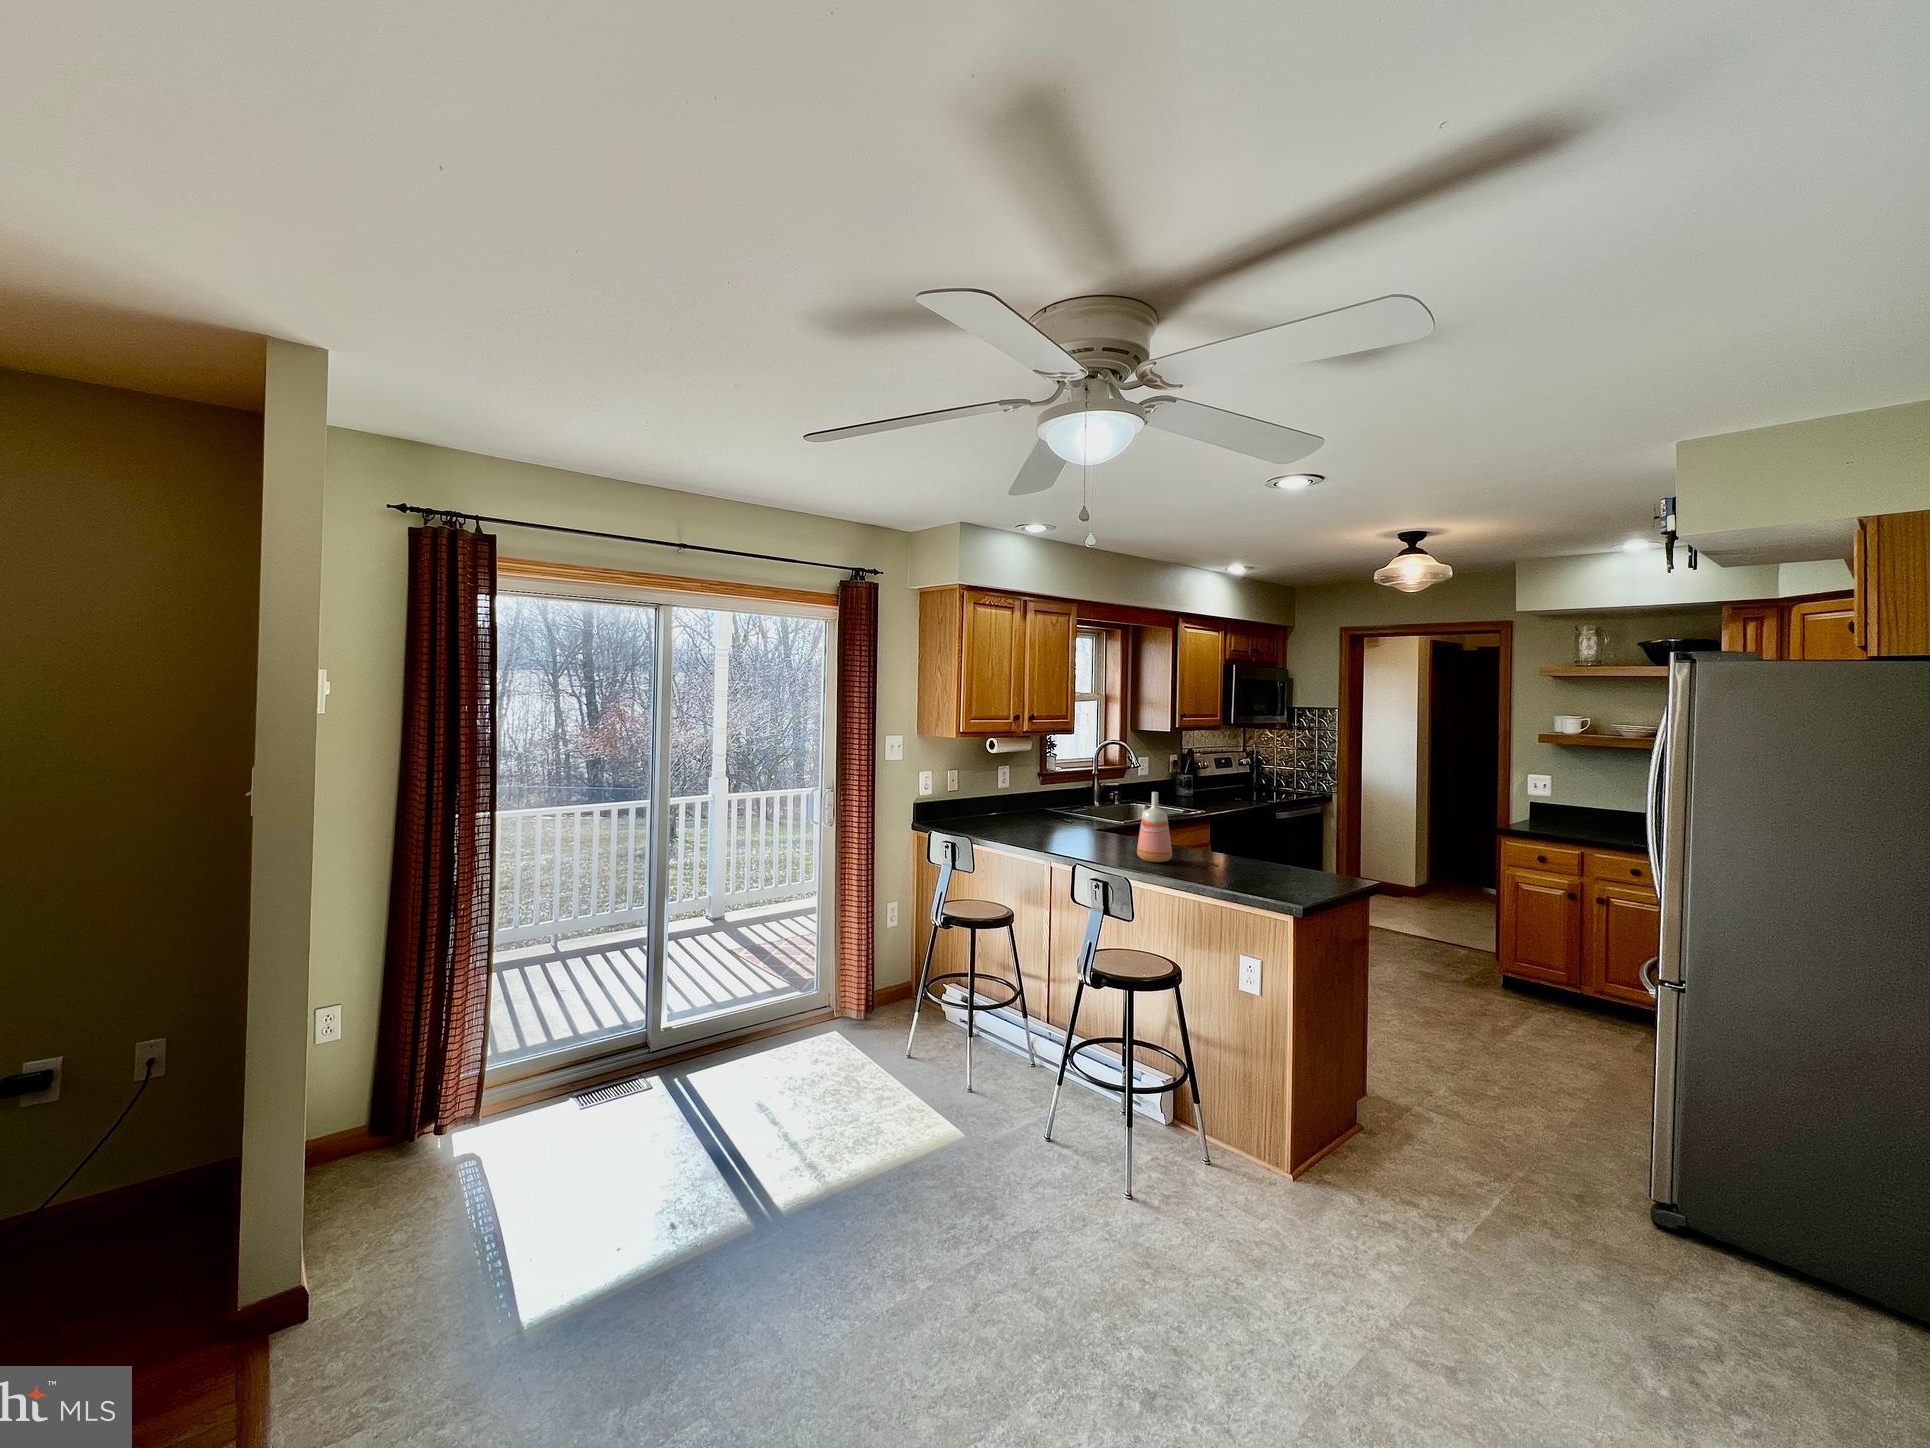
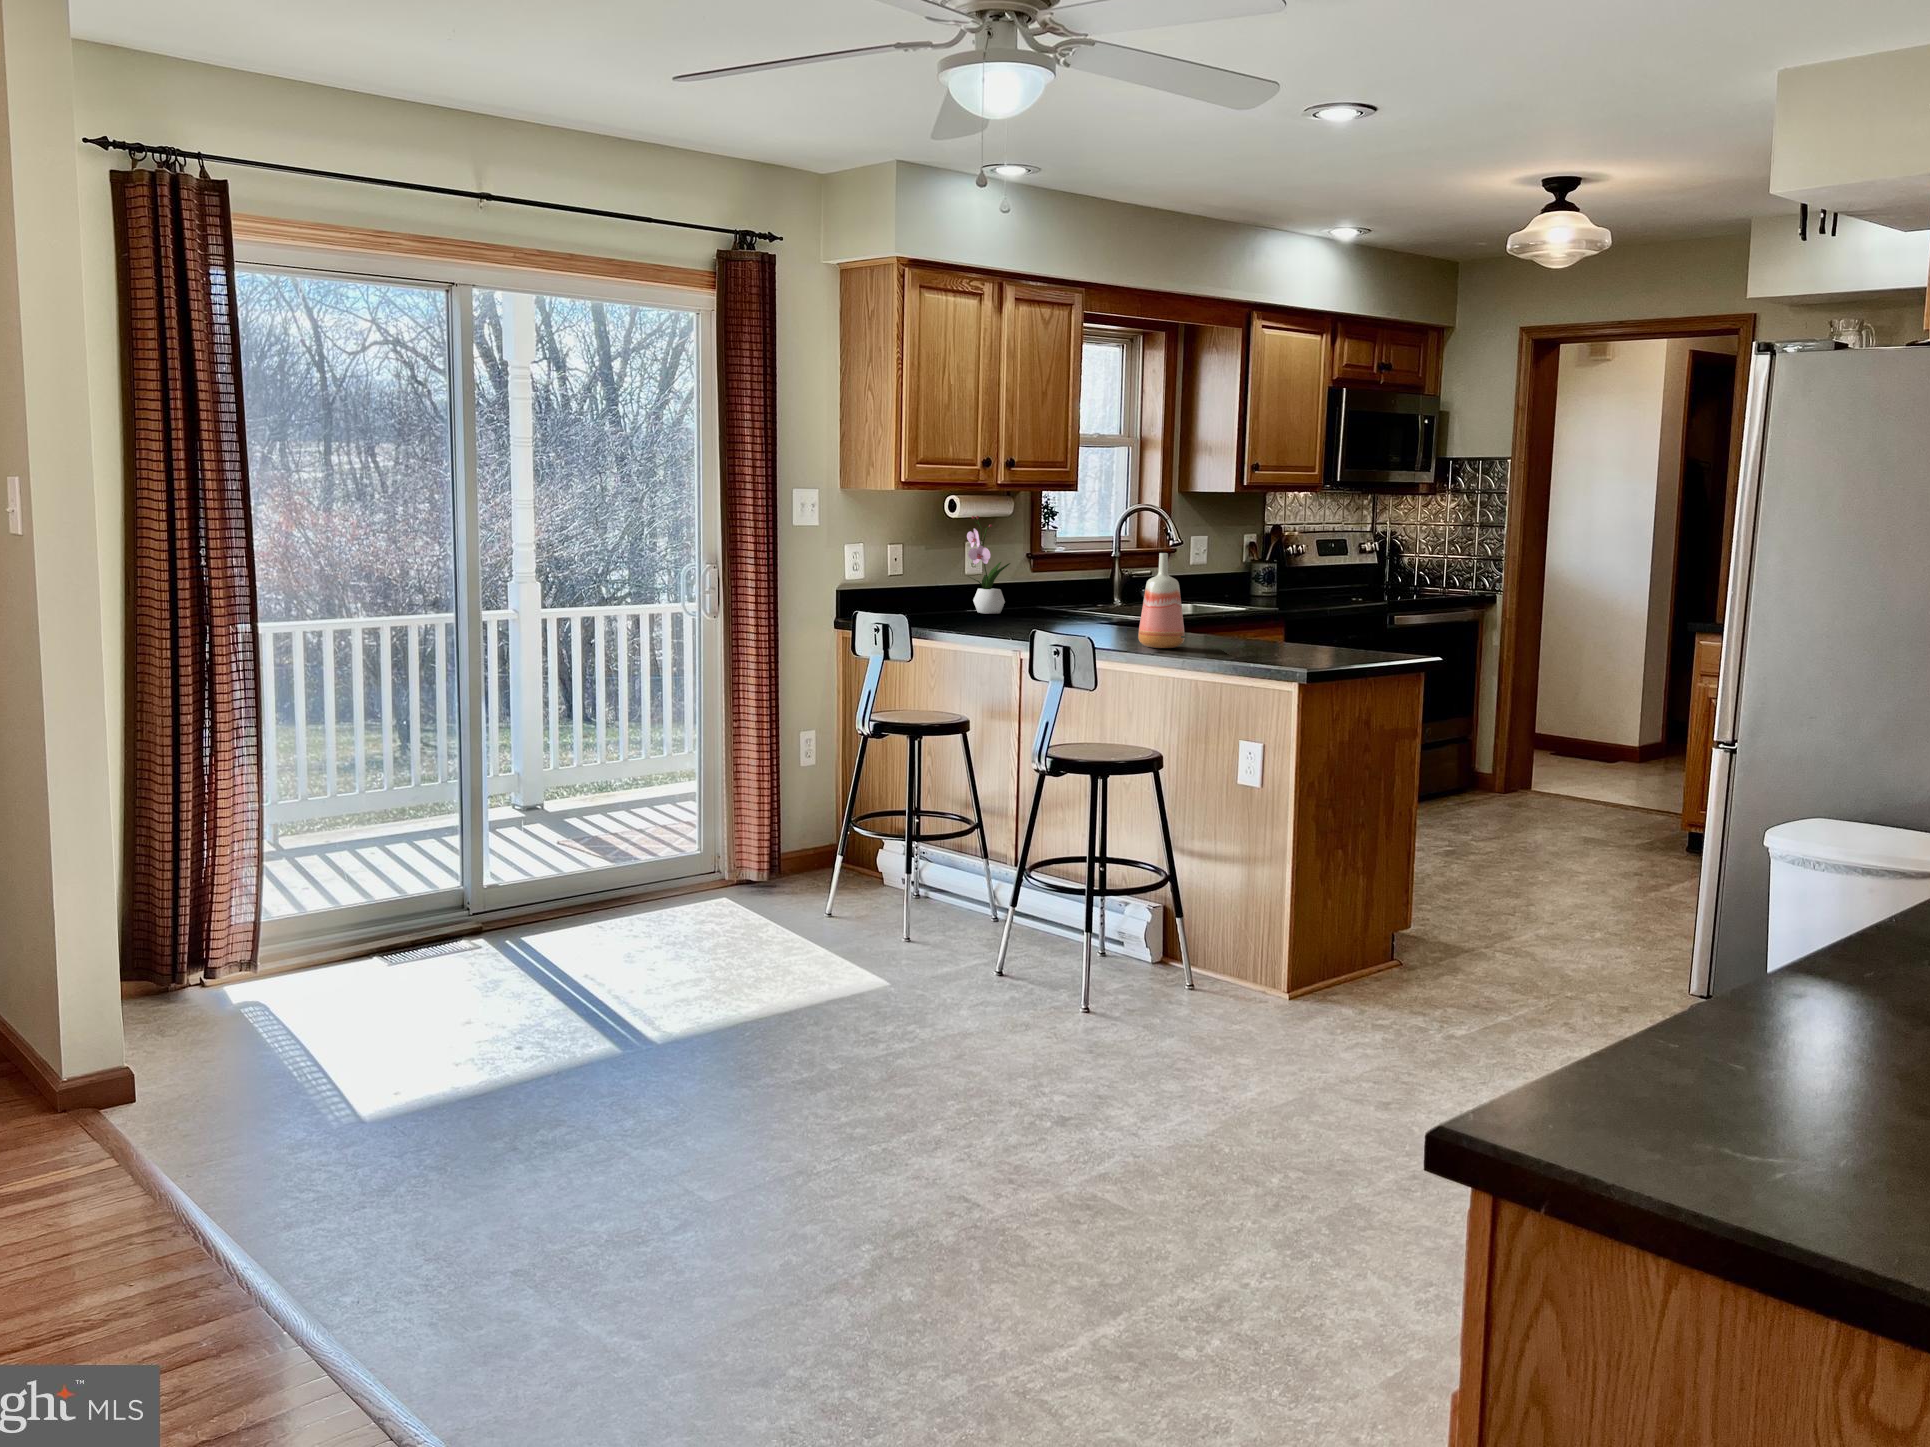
flower arrangement: none [1004,754,1034,821] -> present [967,516,1010,614]

